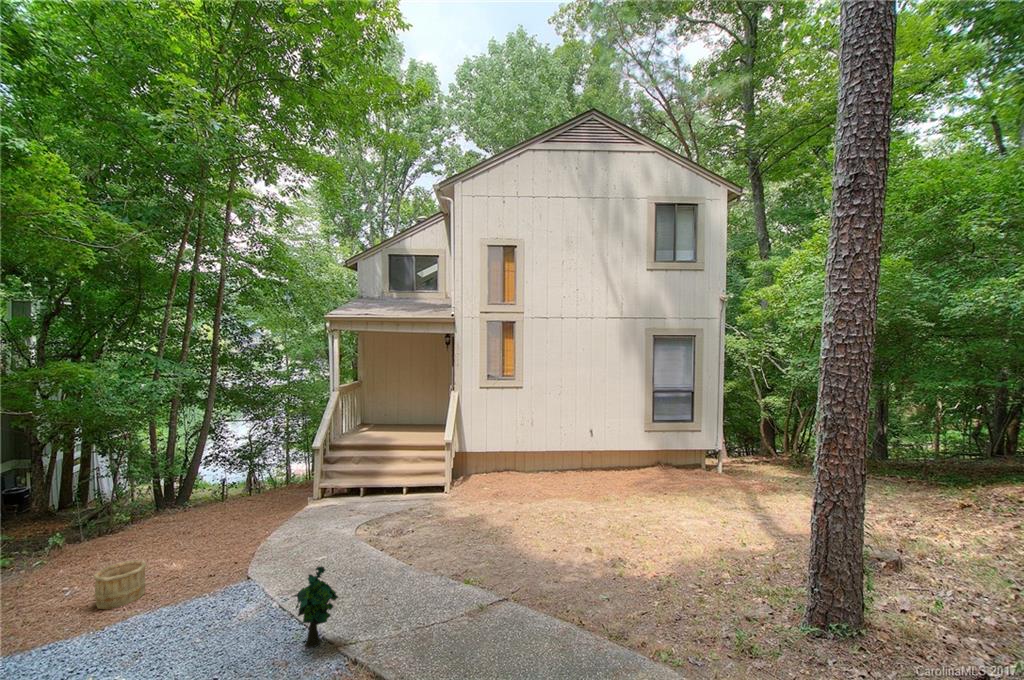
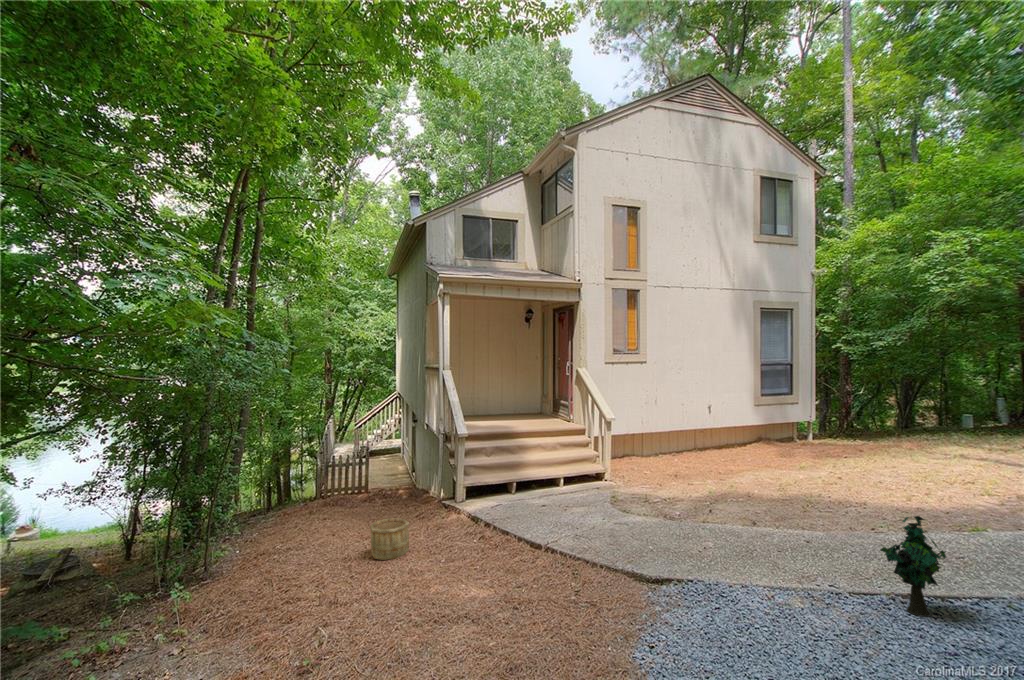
wooden bucket: present [94,560,146,609] -> present [370,518,409,560]

